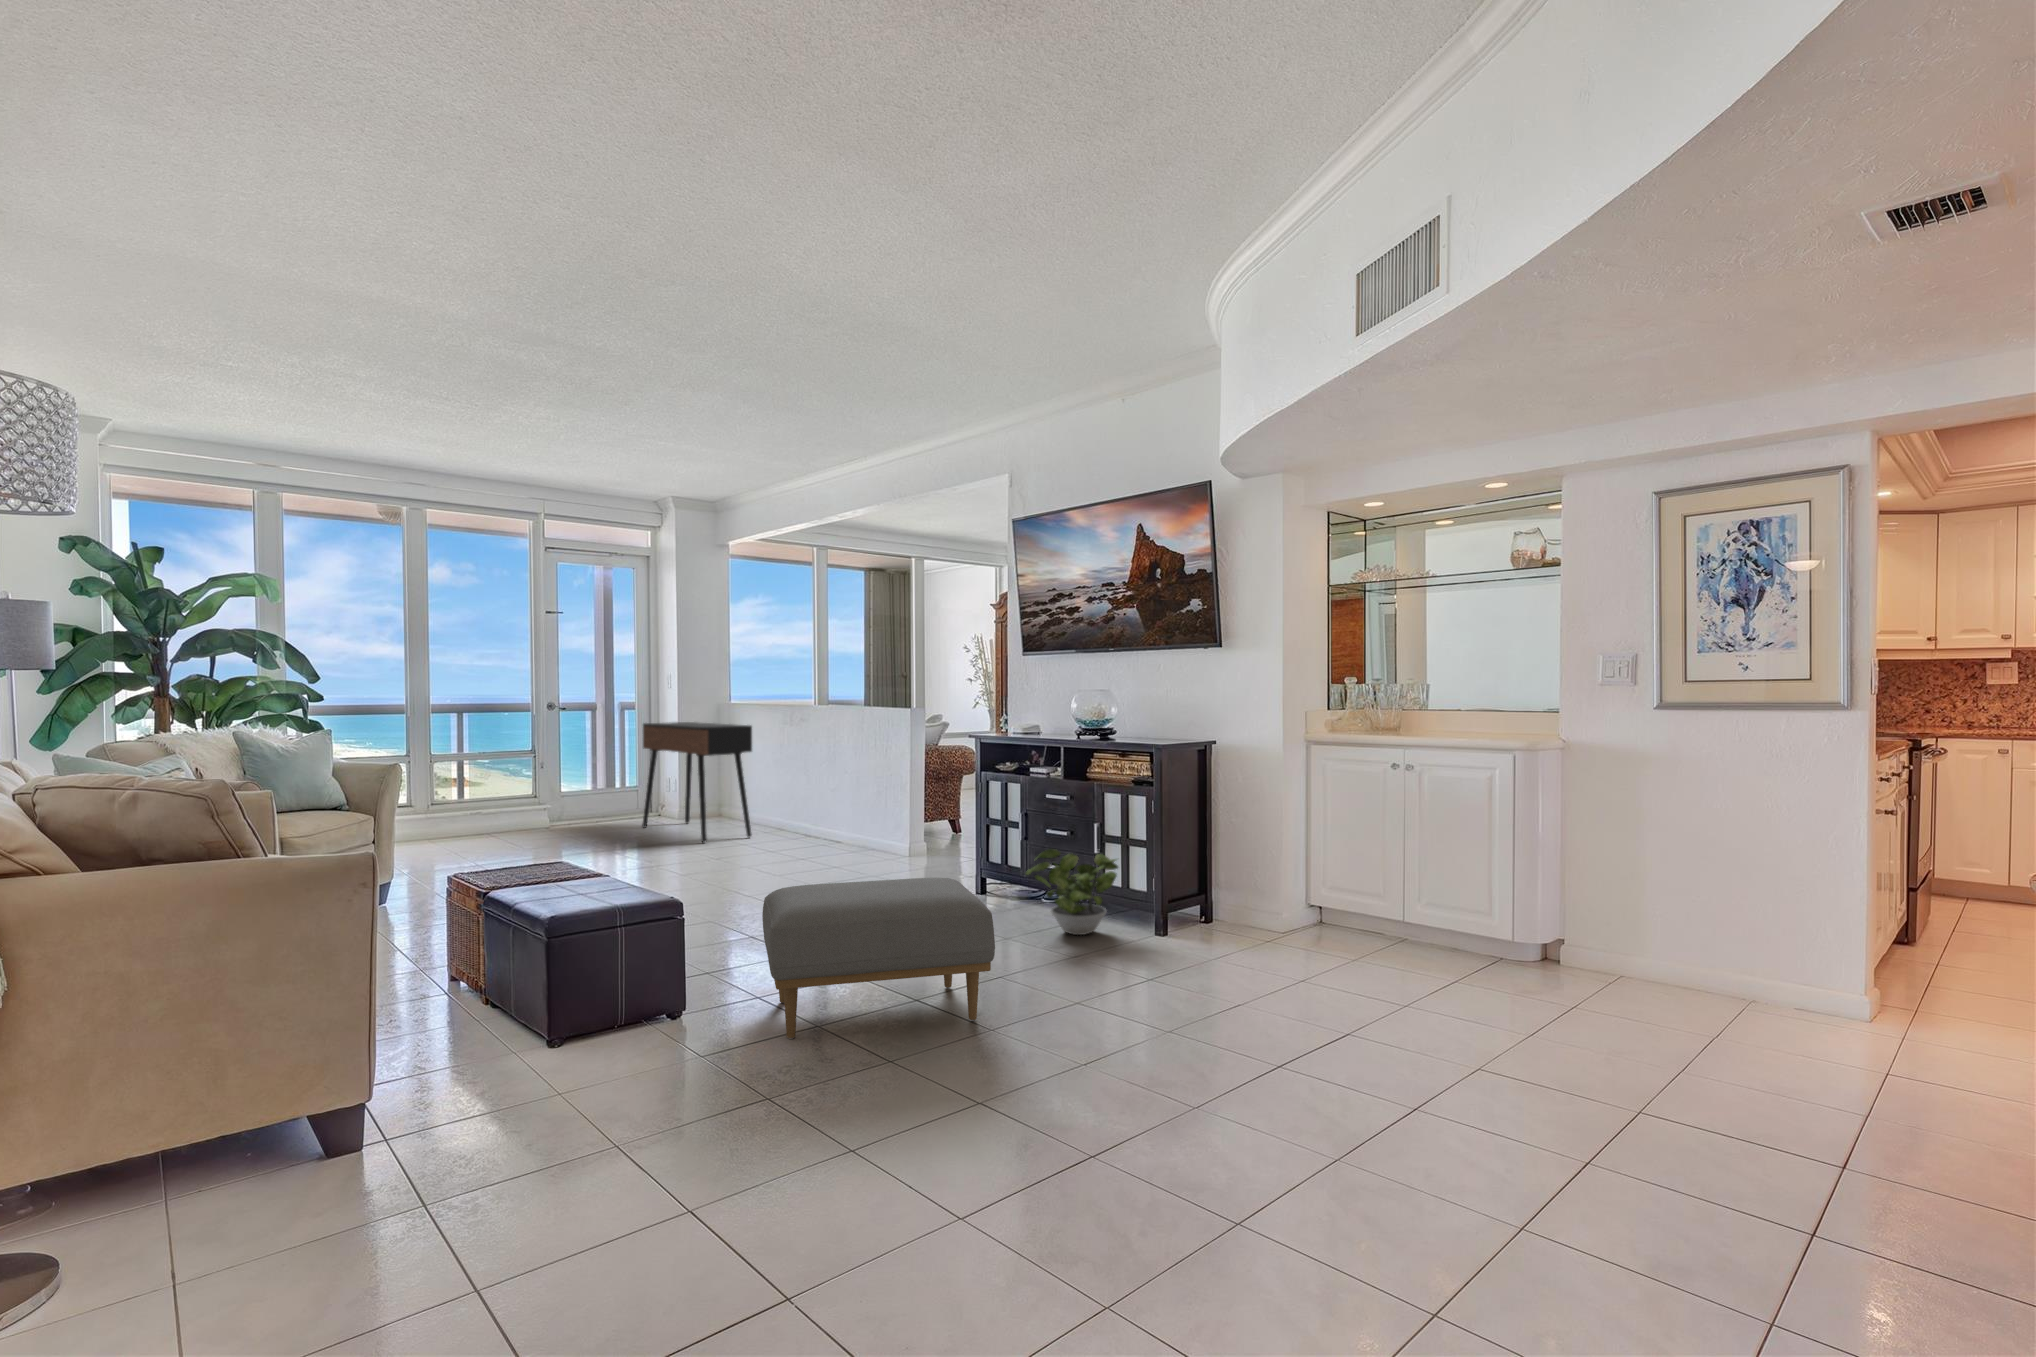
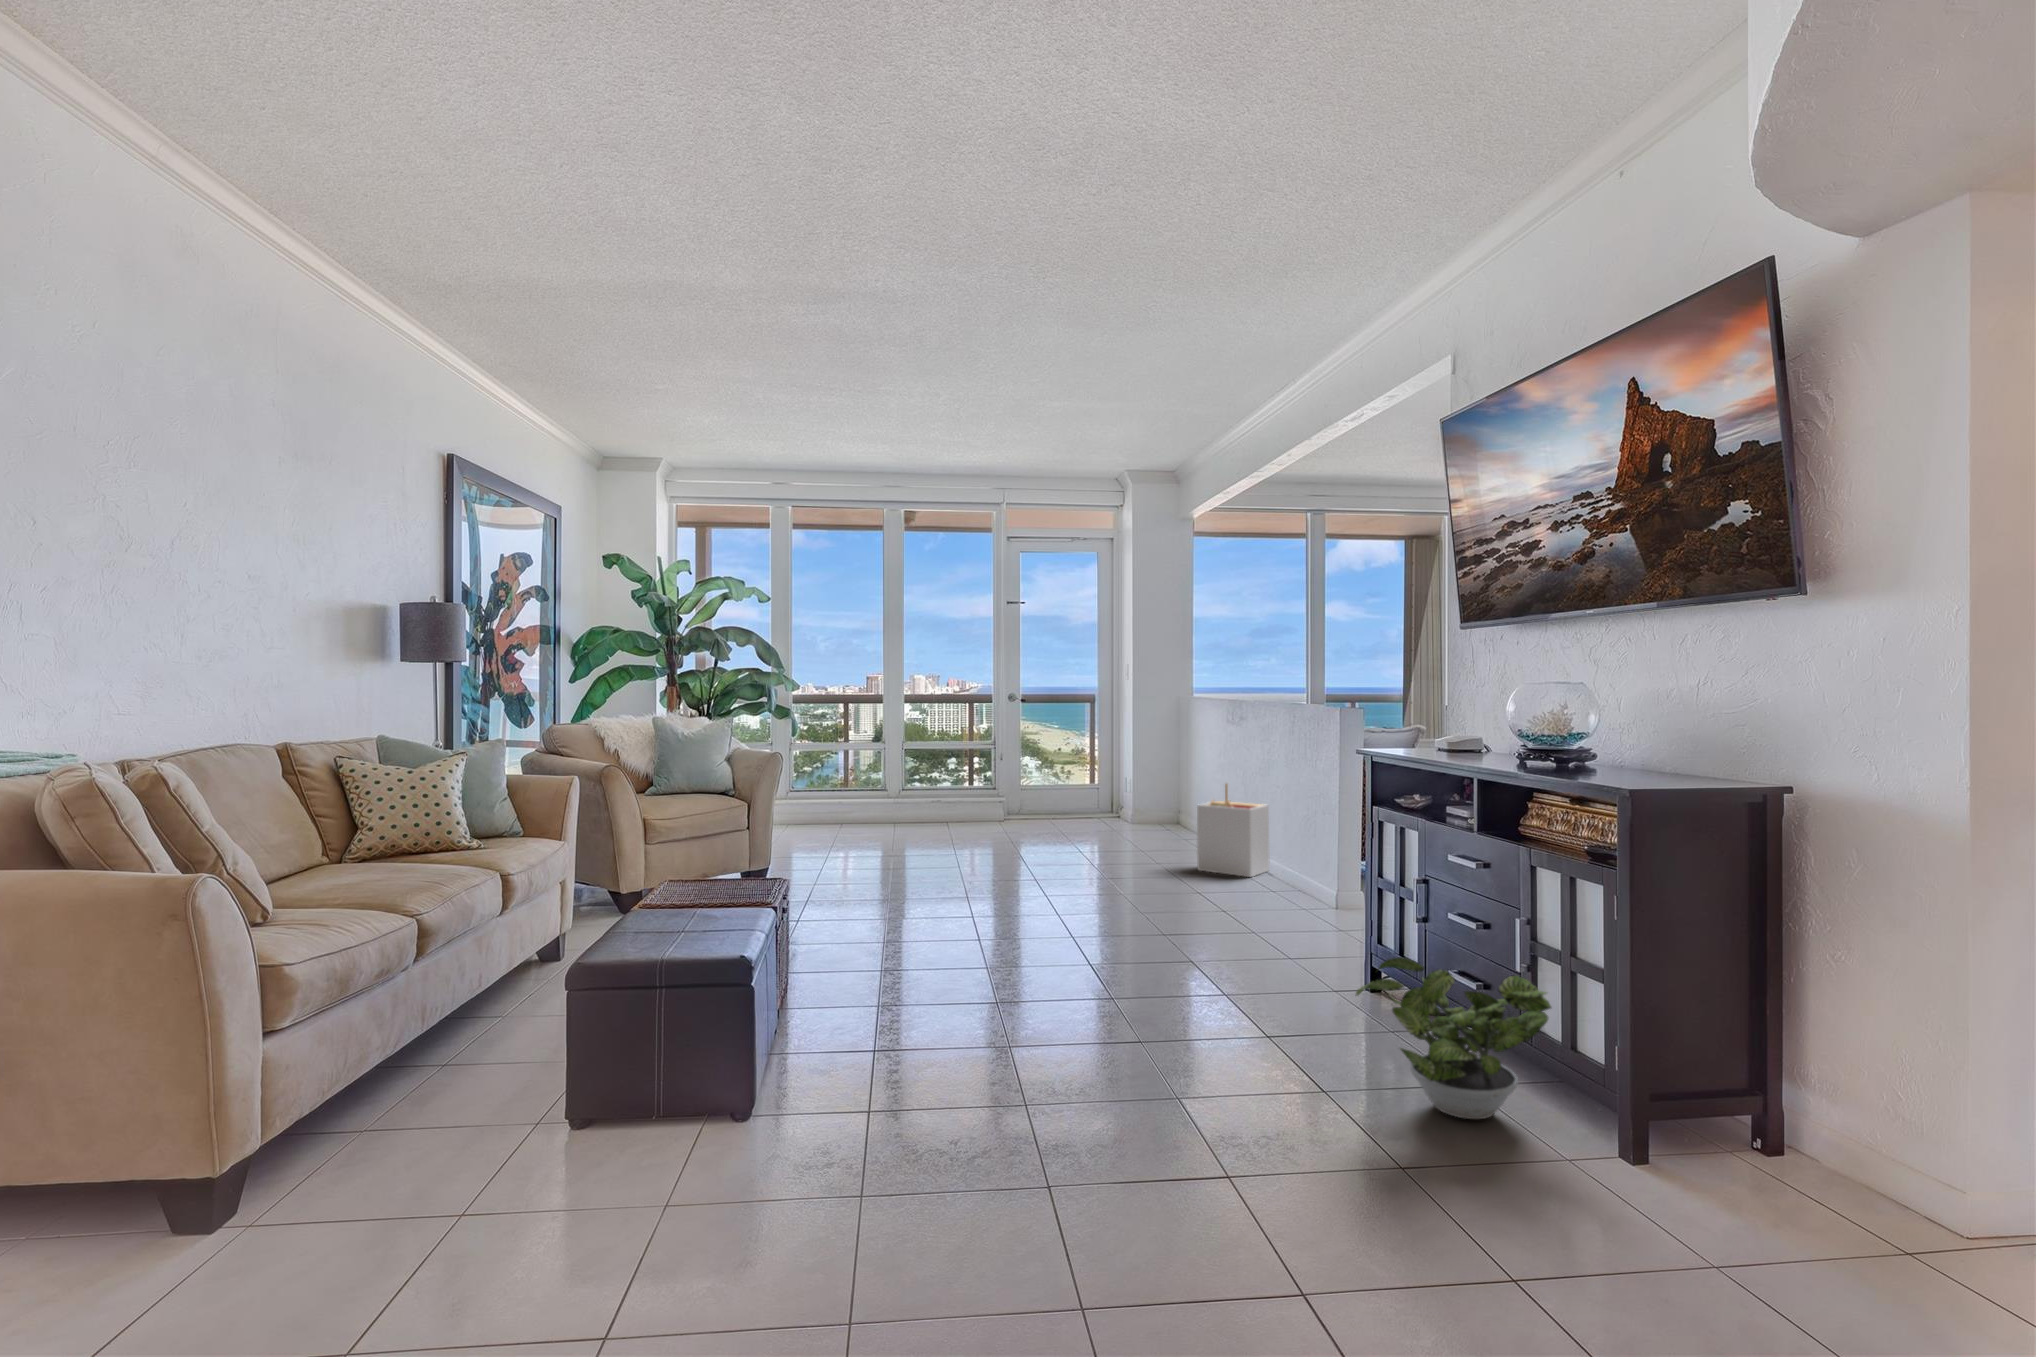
console table: present [642,722,752,843] -> none [1093,715,1186,856]
storage bin: none [776,774,830,846] -> present [1197,784,1269,877]
ottoman: present [762,878,995,1039] -> none [741,973,1146,1282]

